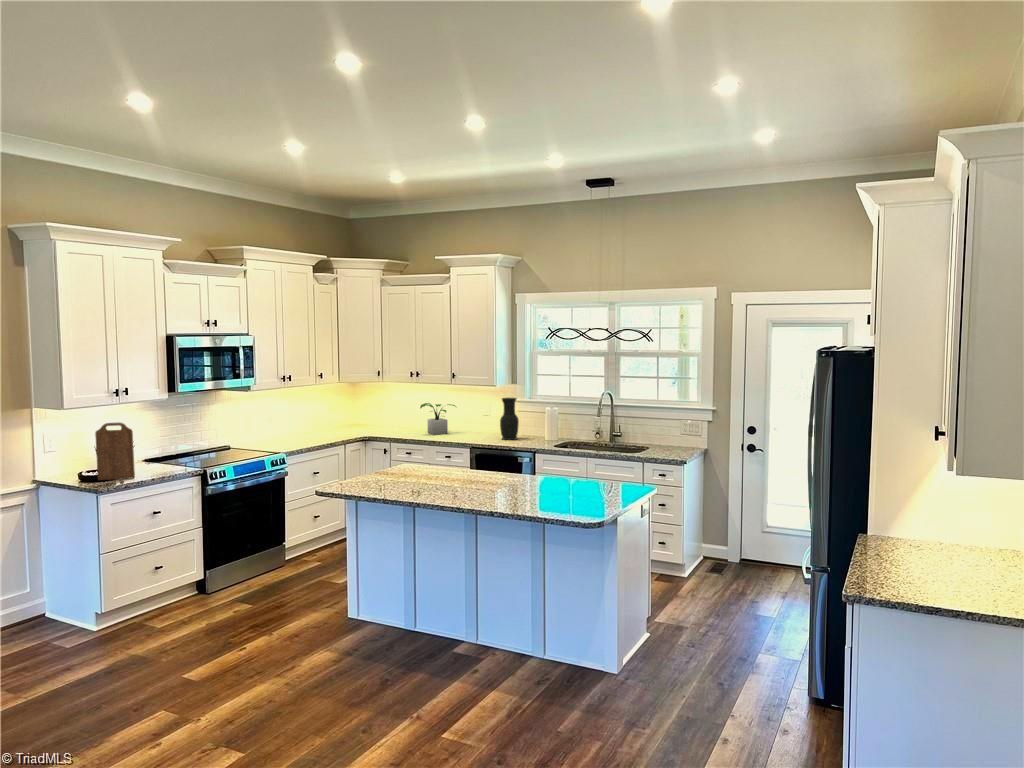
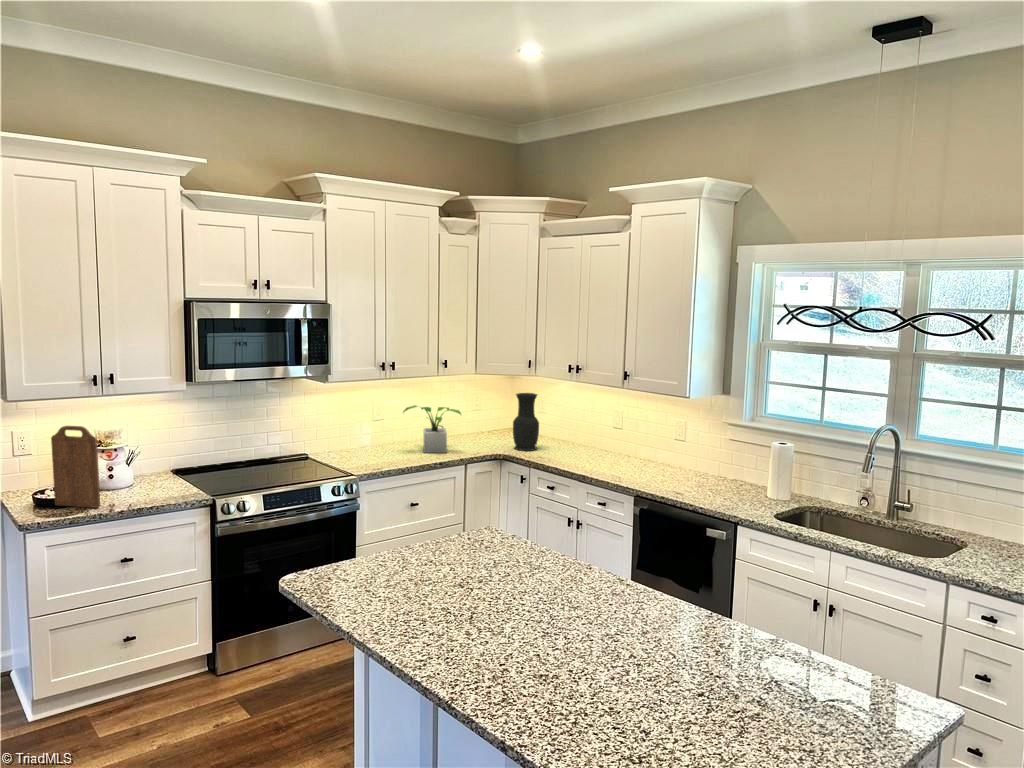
vase: present [500,398,519,440] -> present [513,393,539,451]
potted plant: present [420,403,456,435] -> present [403,405,461,453]

